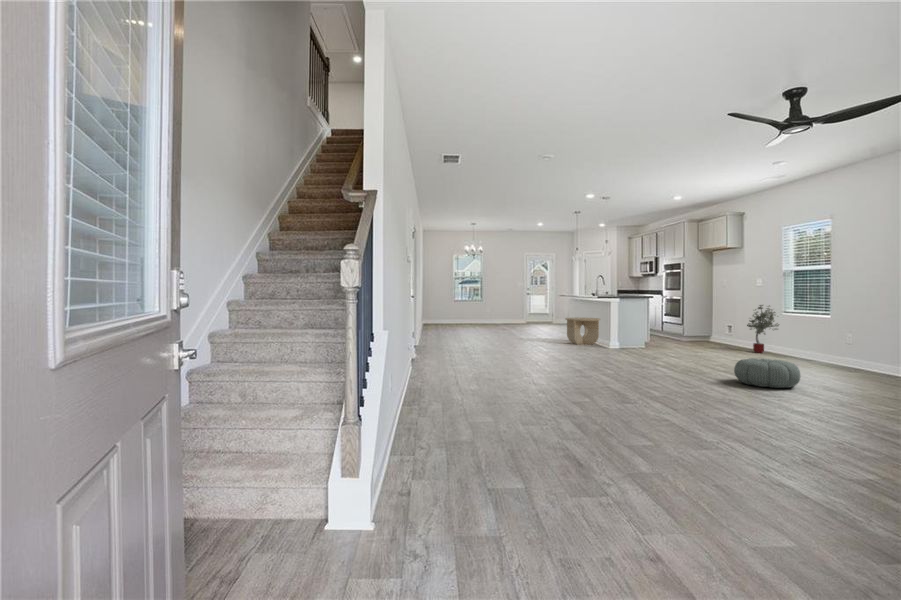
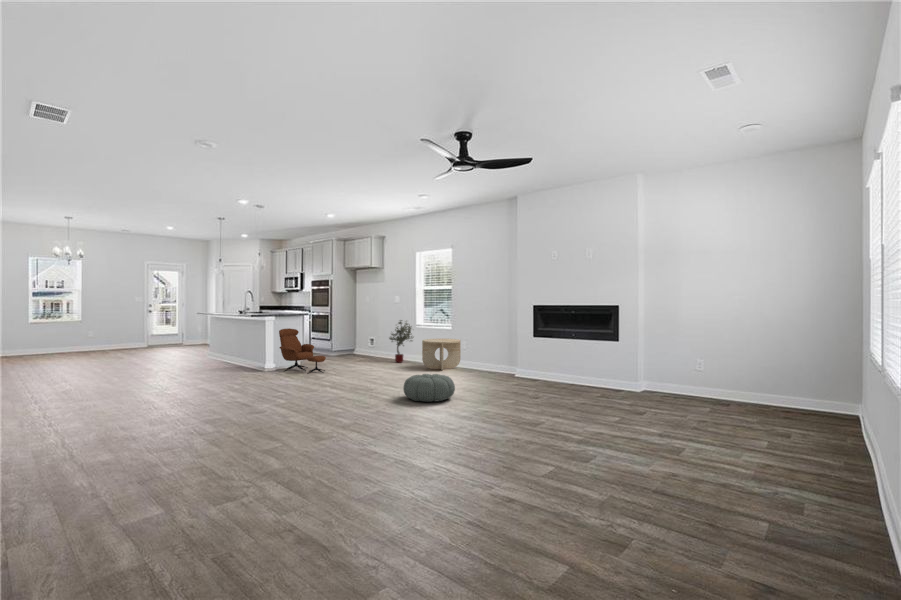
lounge chair: none [623,309,667,354] -> present [279,328,326,373]
side table: present [565,317,600,344] -> present [422,339,461,370]

